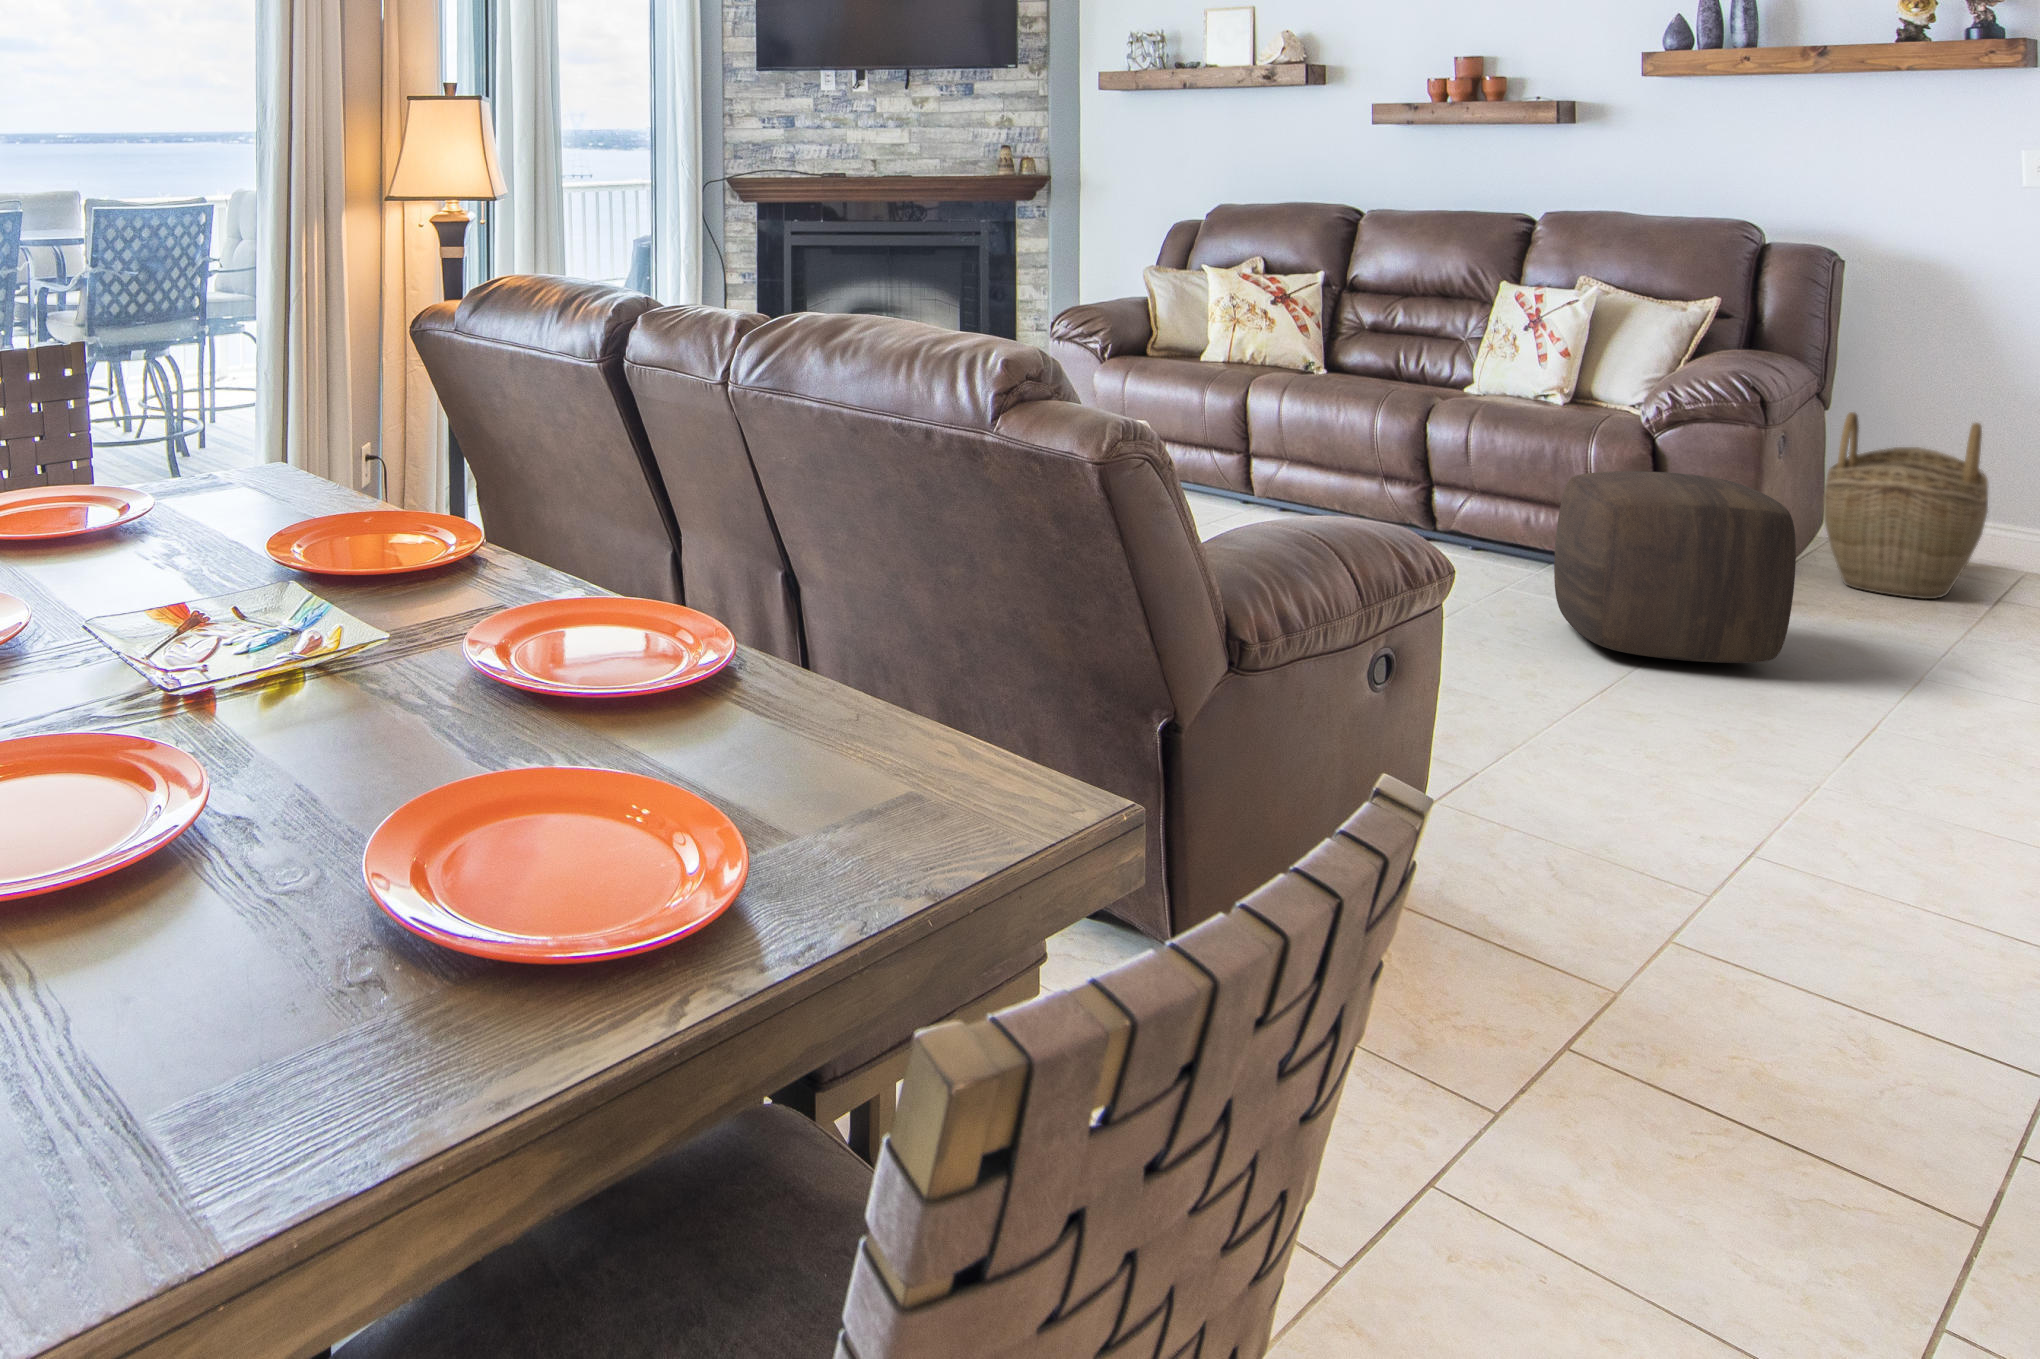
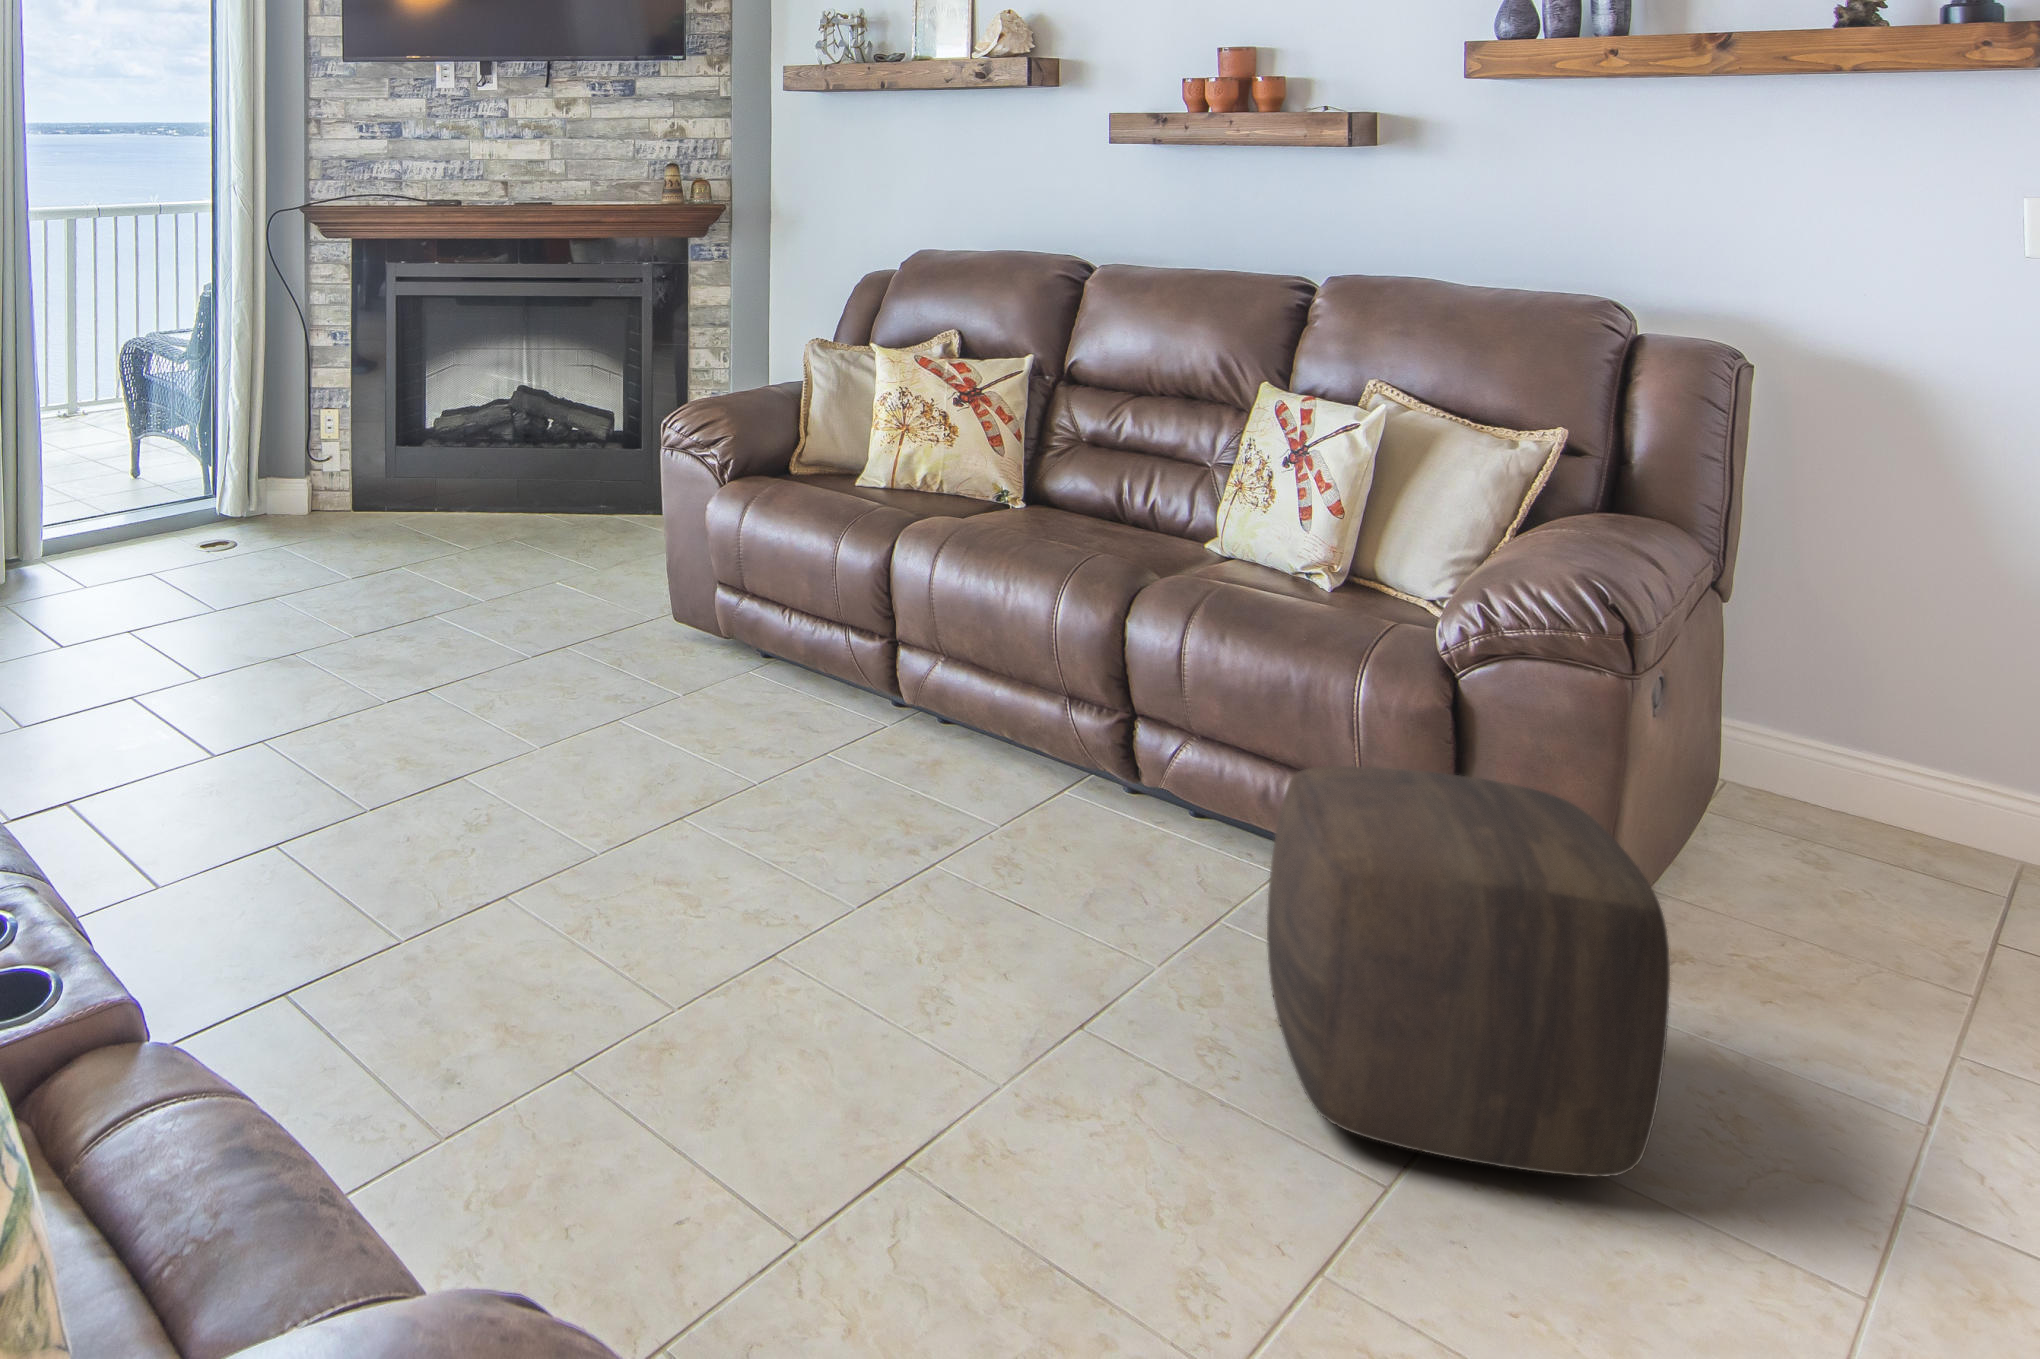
woven basket: present [1824,412,1988,599] -> none [1723,618,1980,940]

